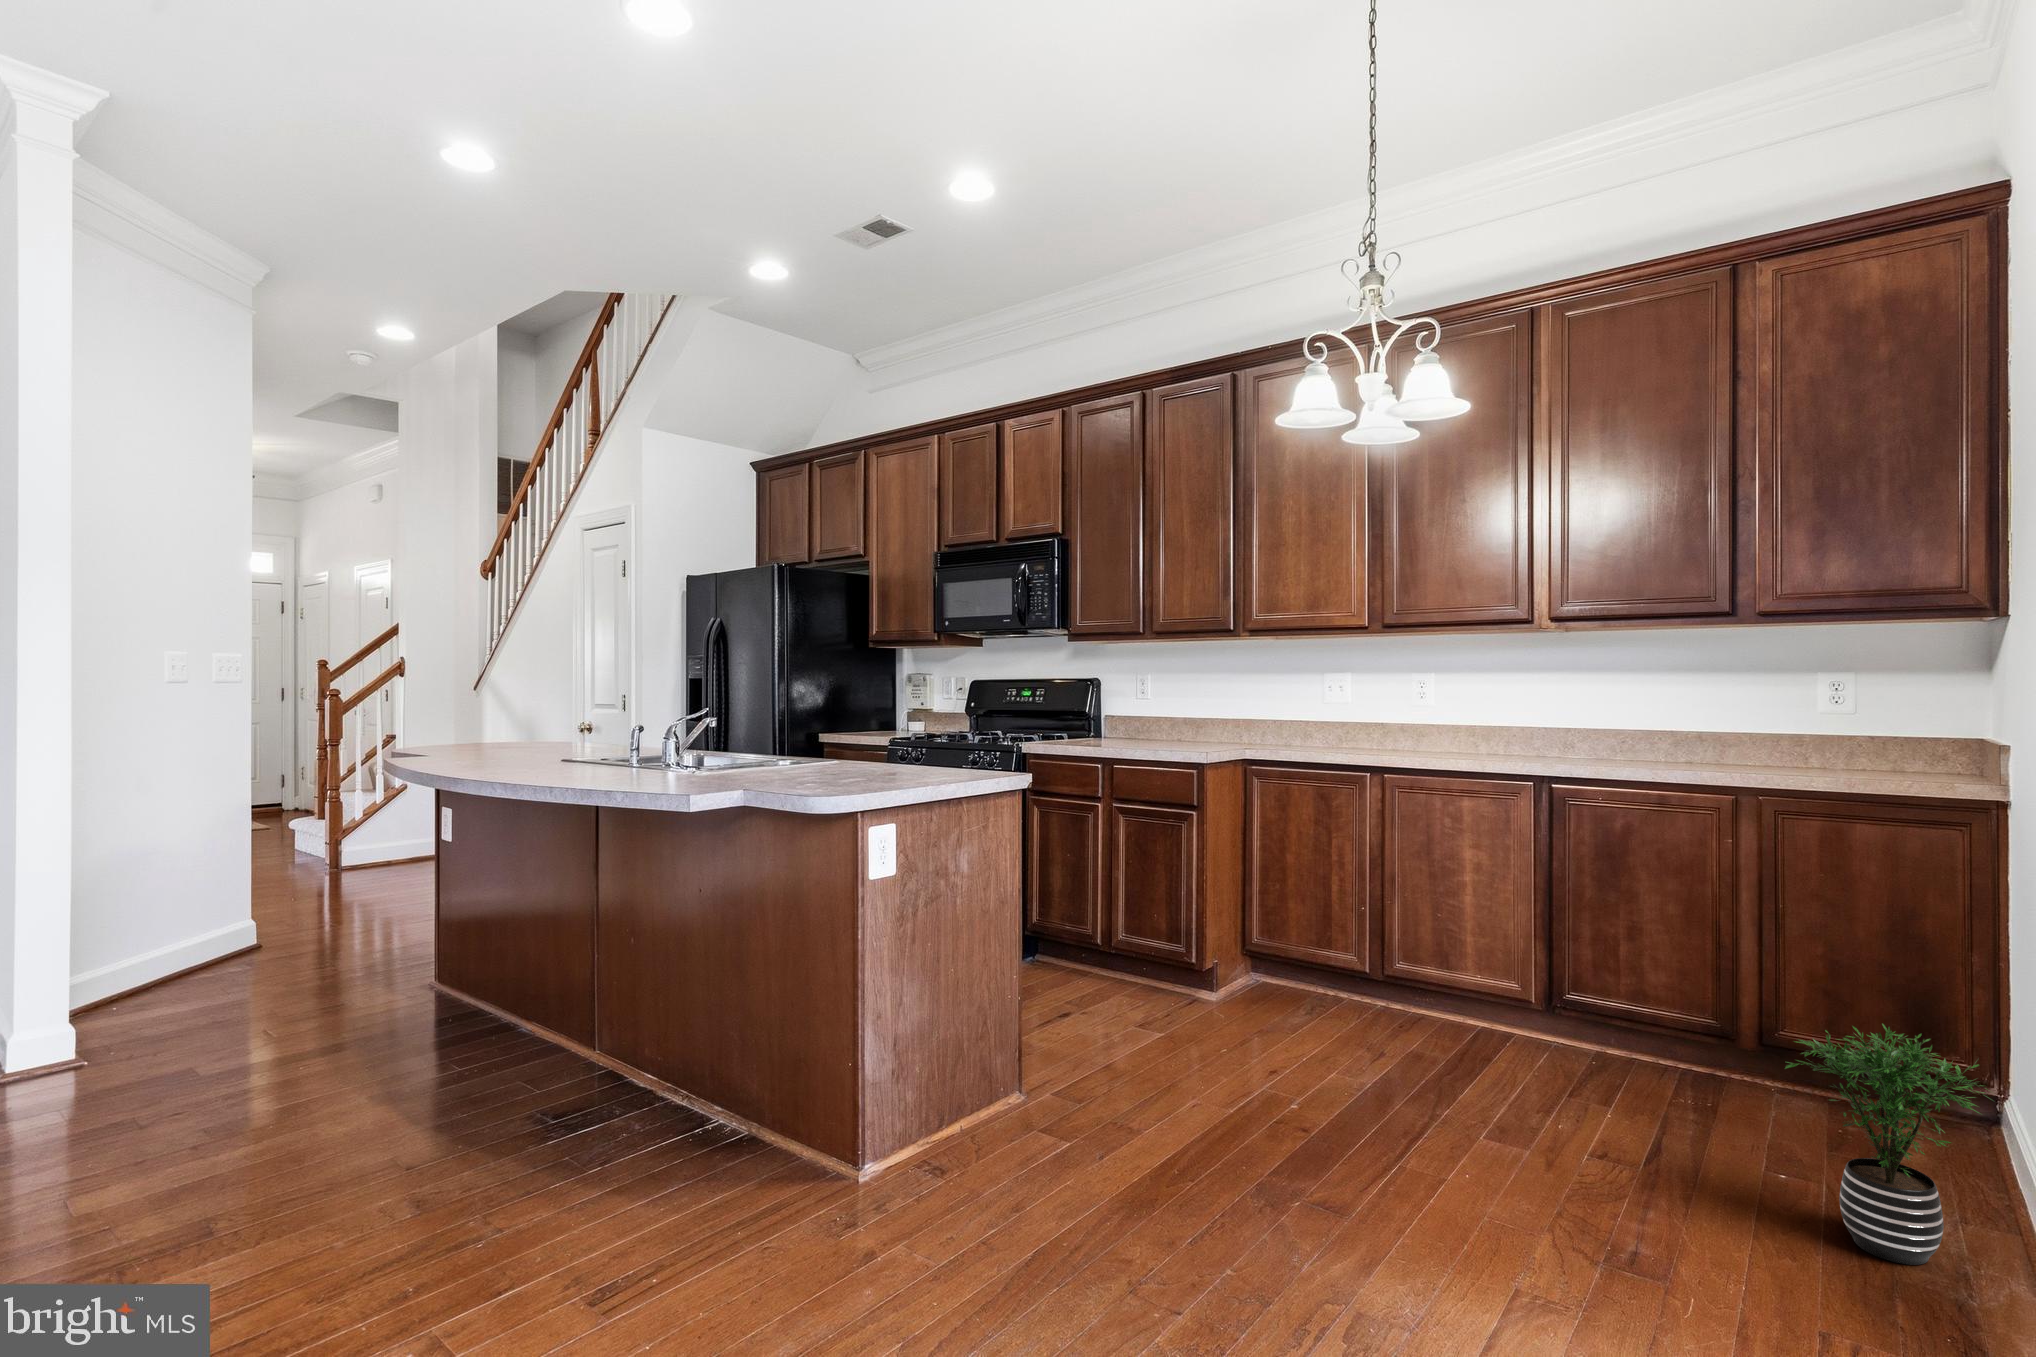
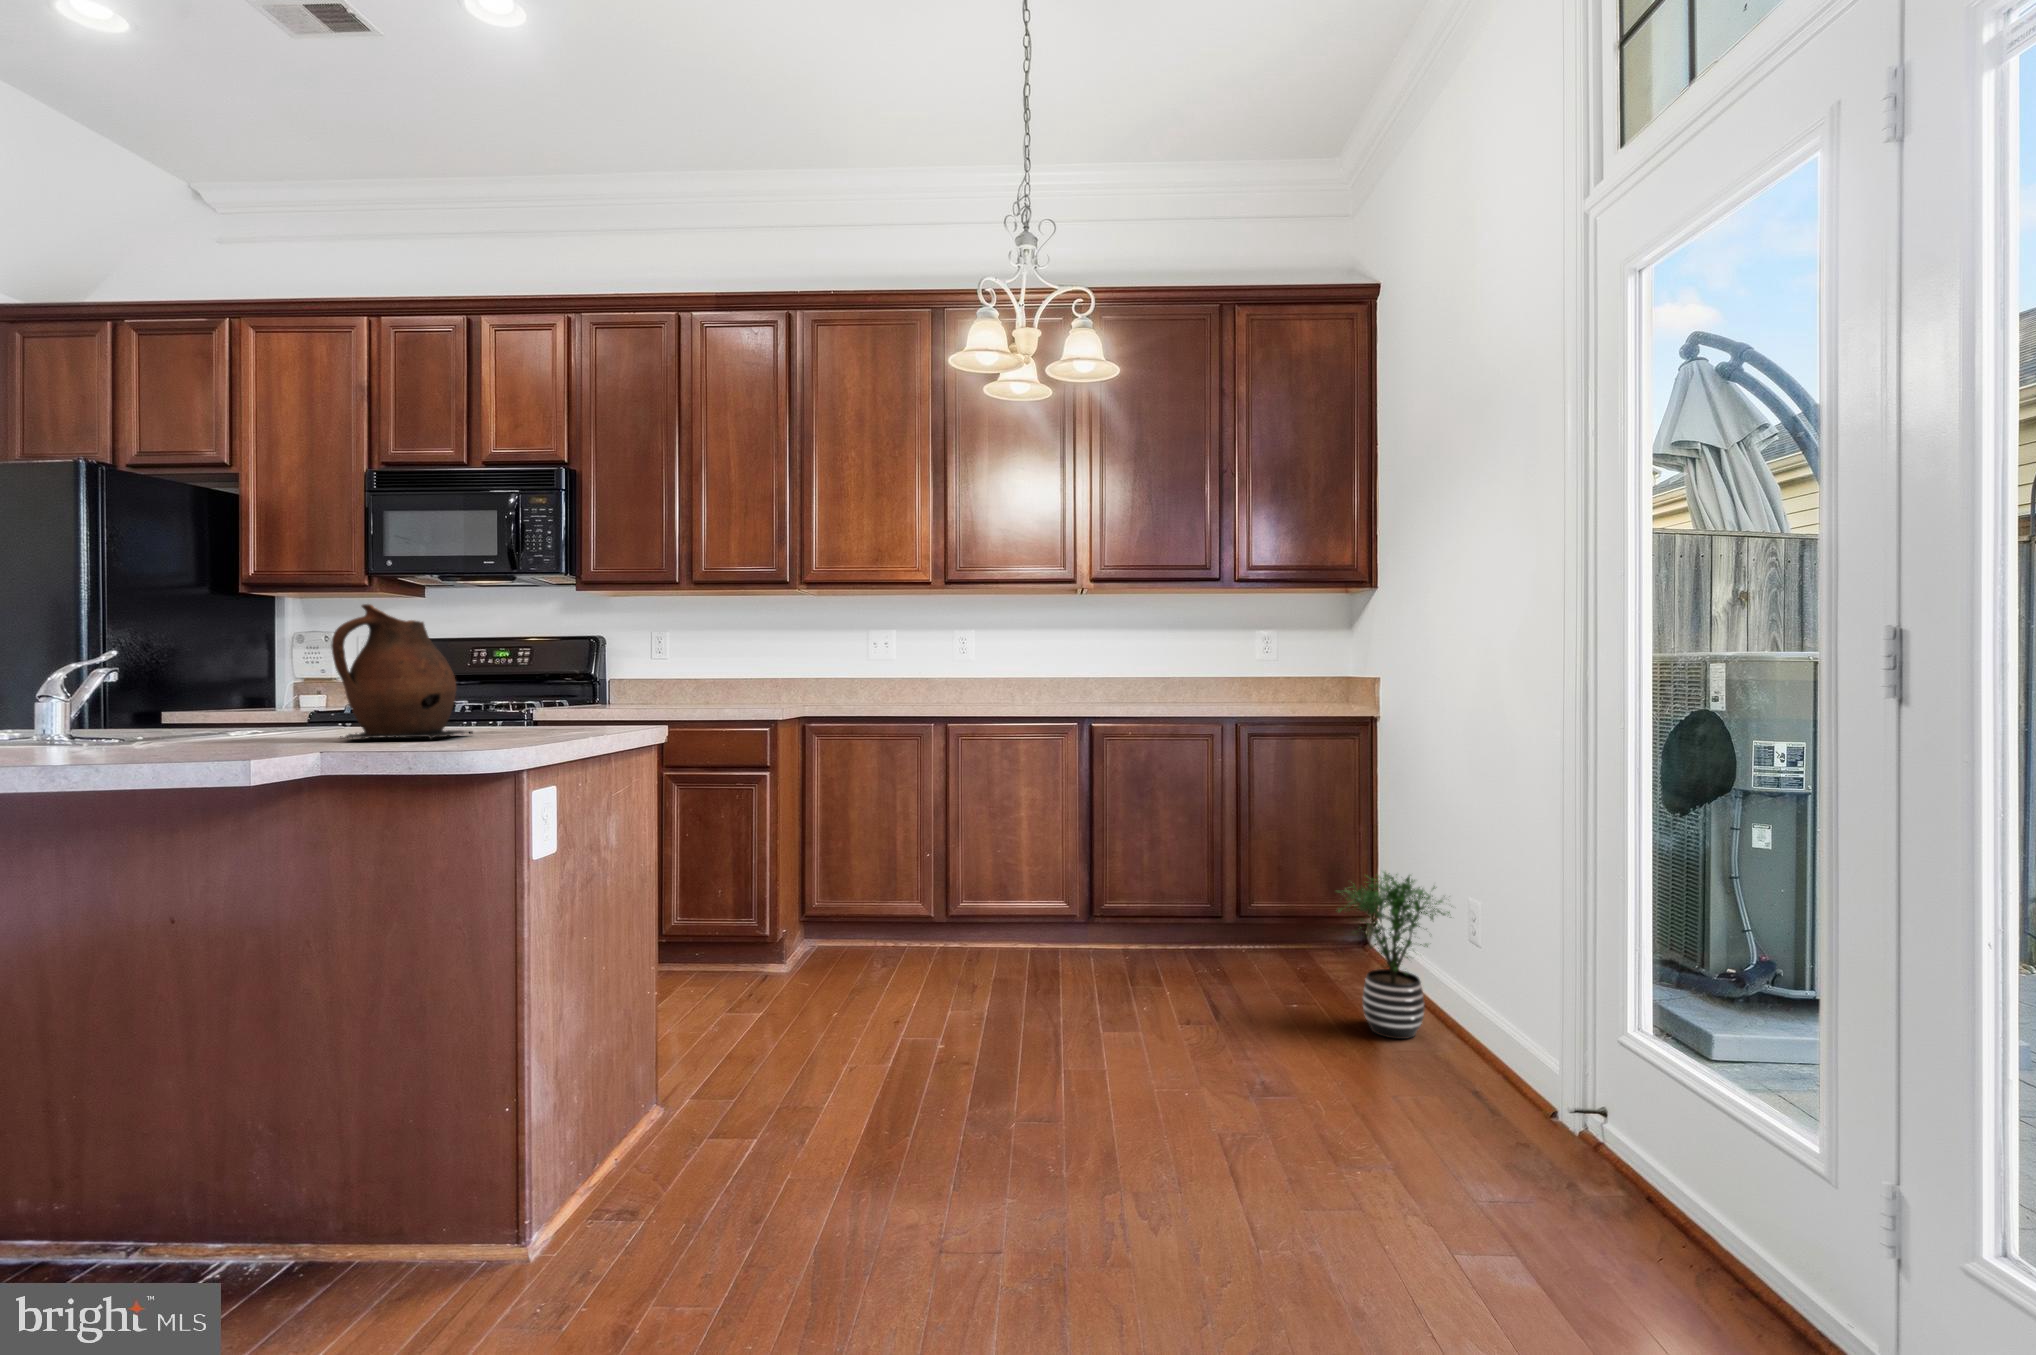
ceramic pitcher: none [788,697,878,793] -> present [331,604,473,739]

